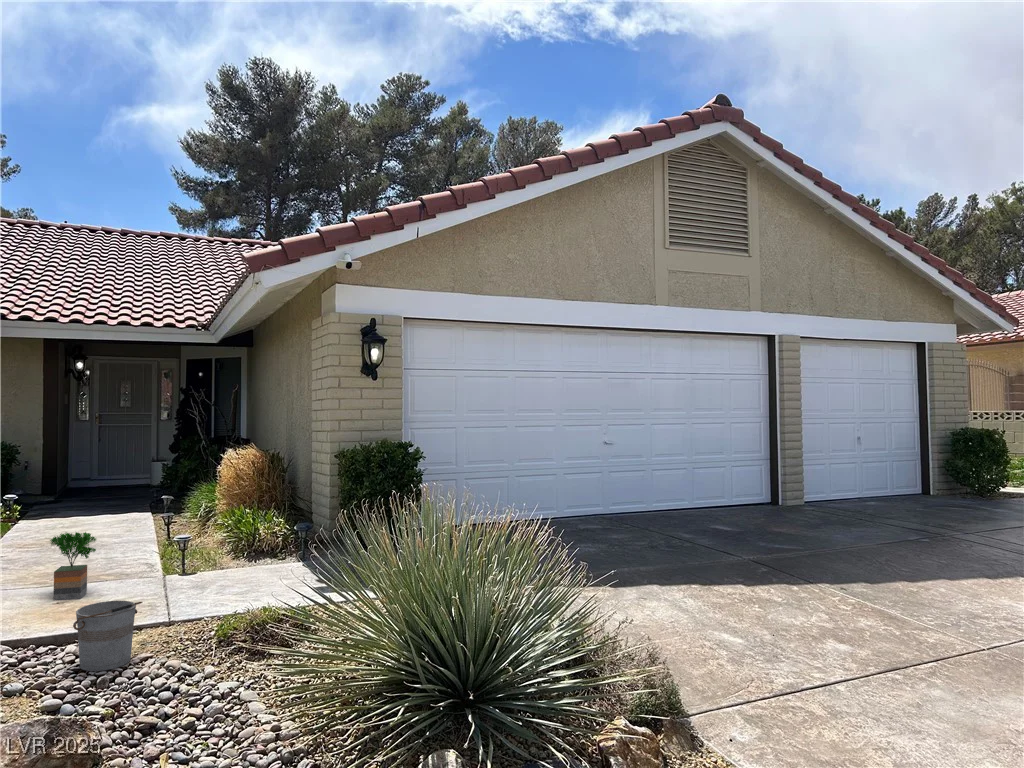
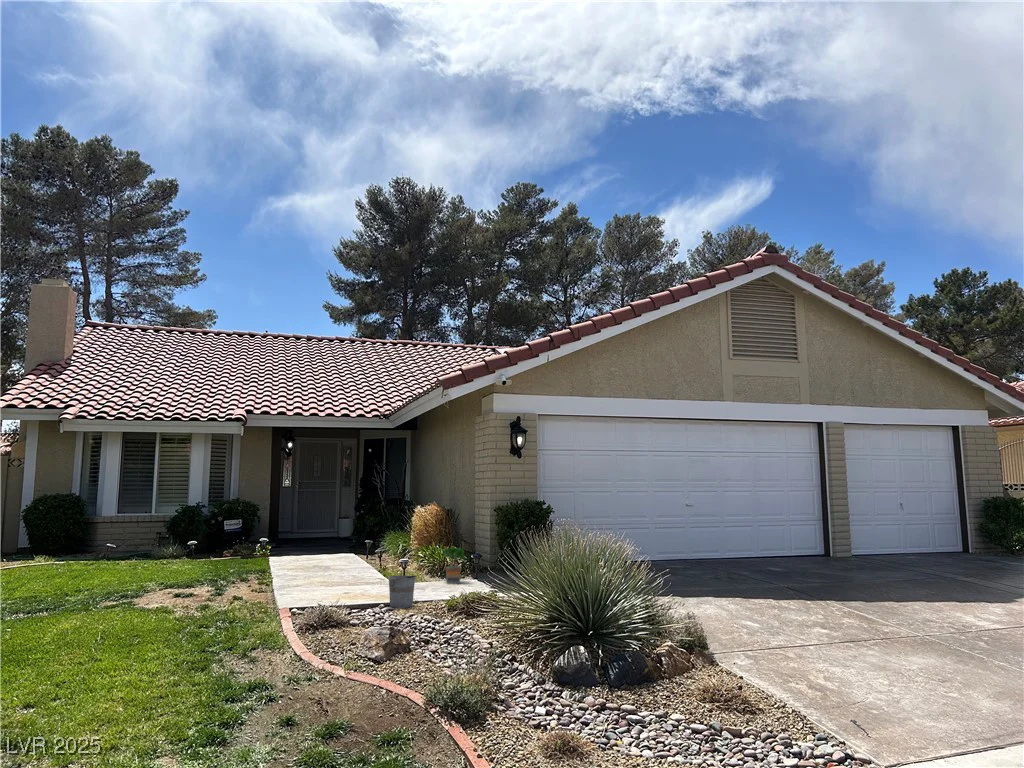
potted tree: present [50,532,96,600] -> present [443,548,466,584]

